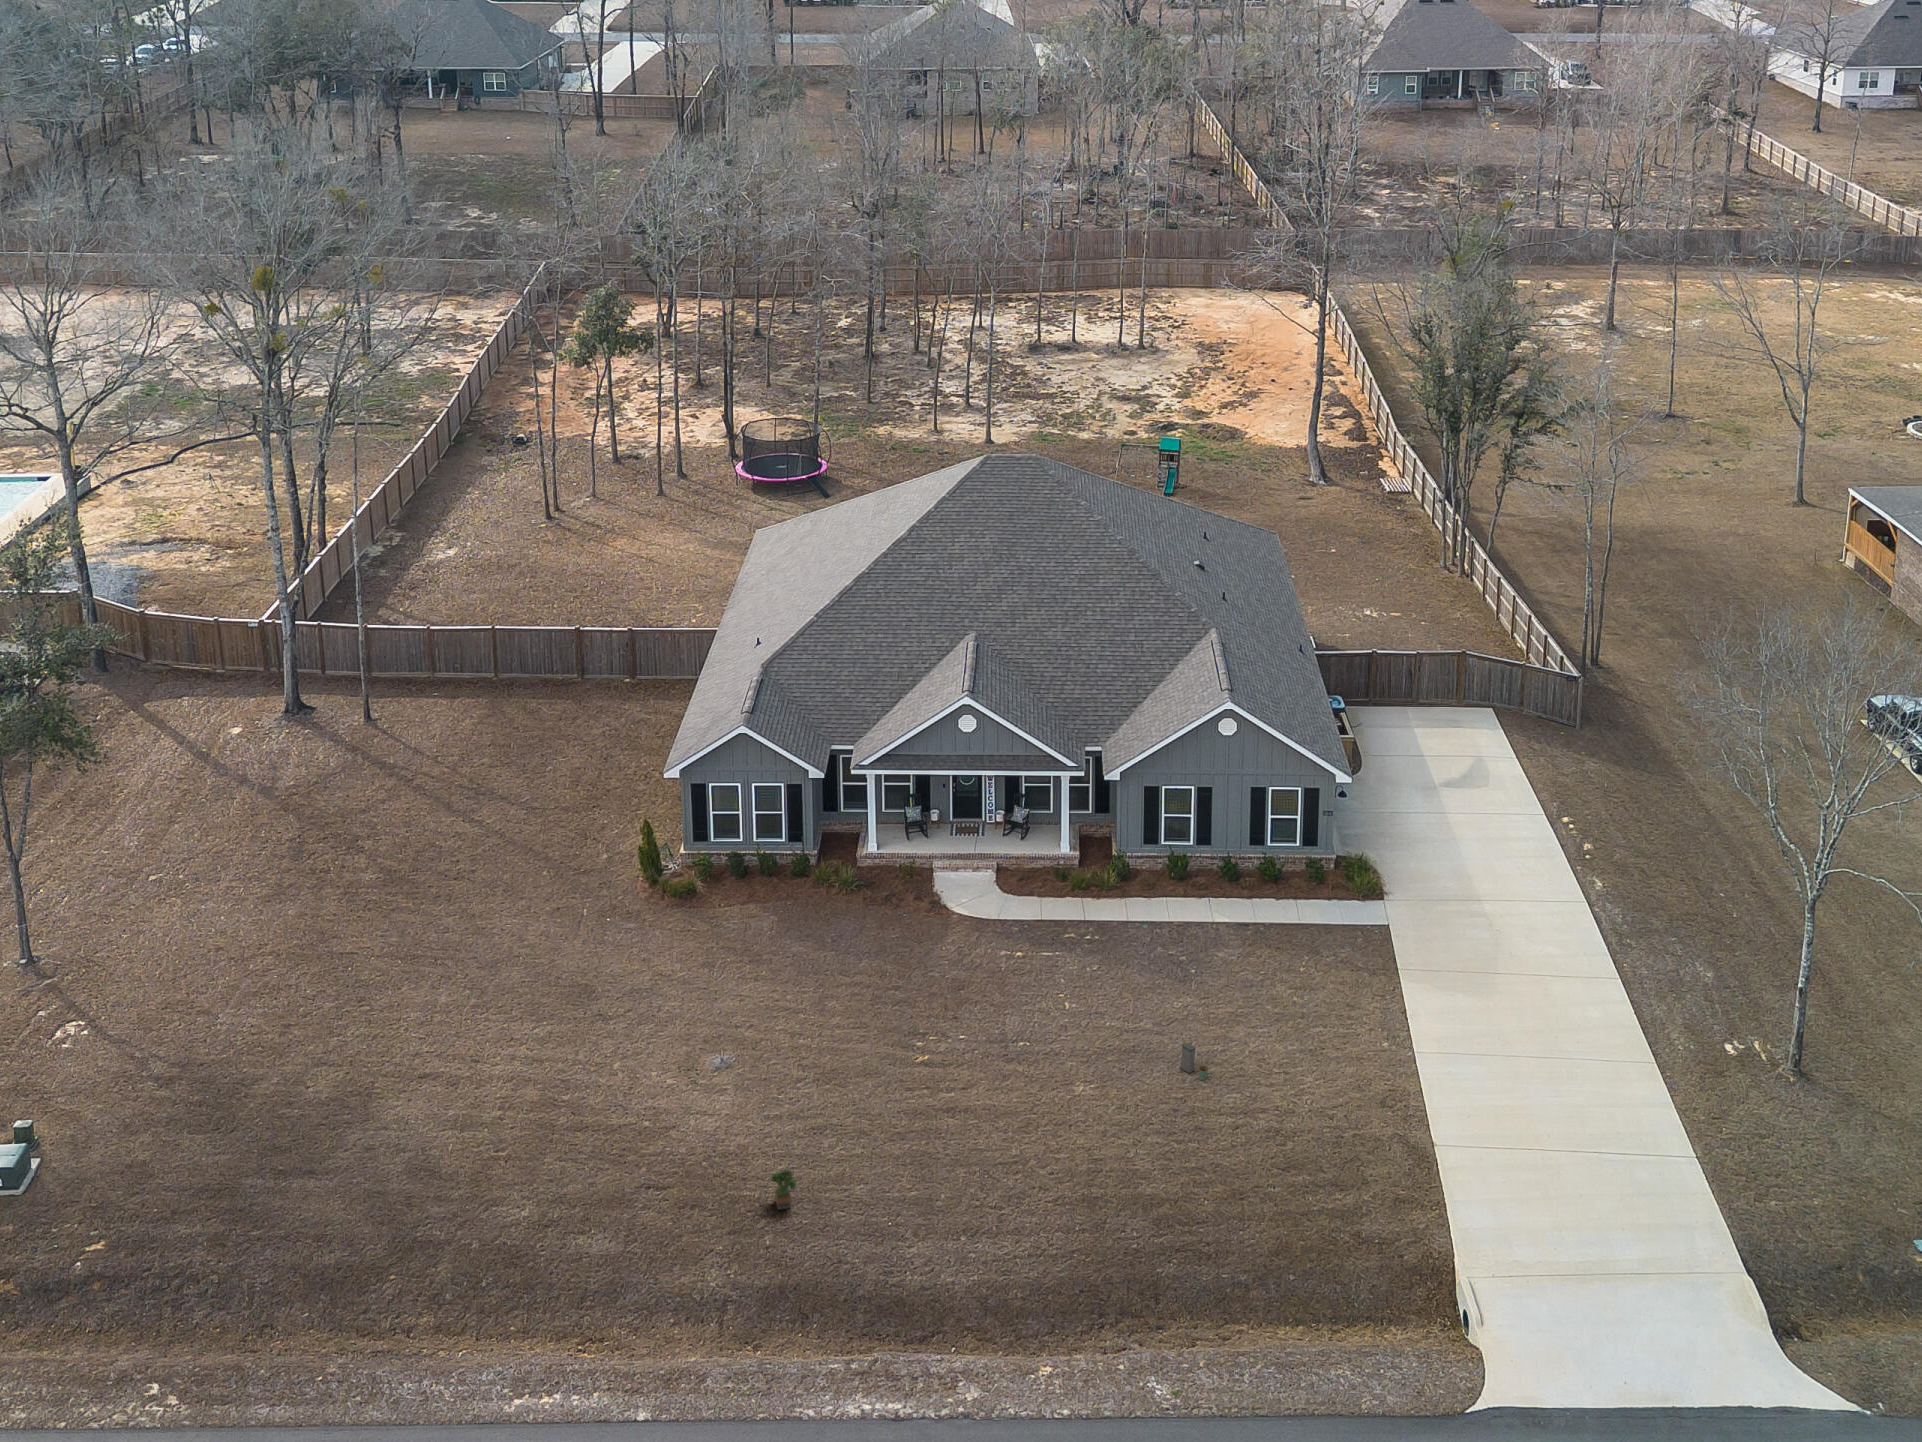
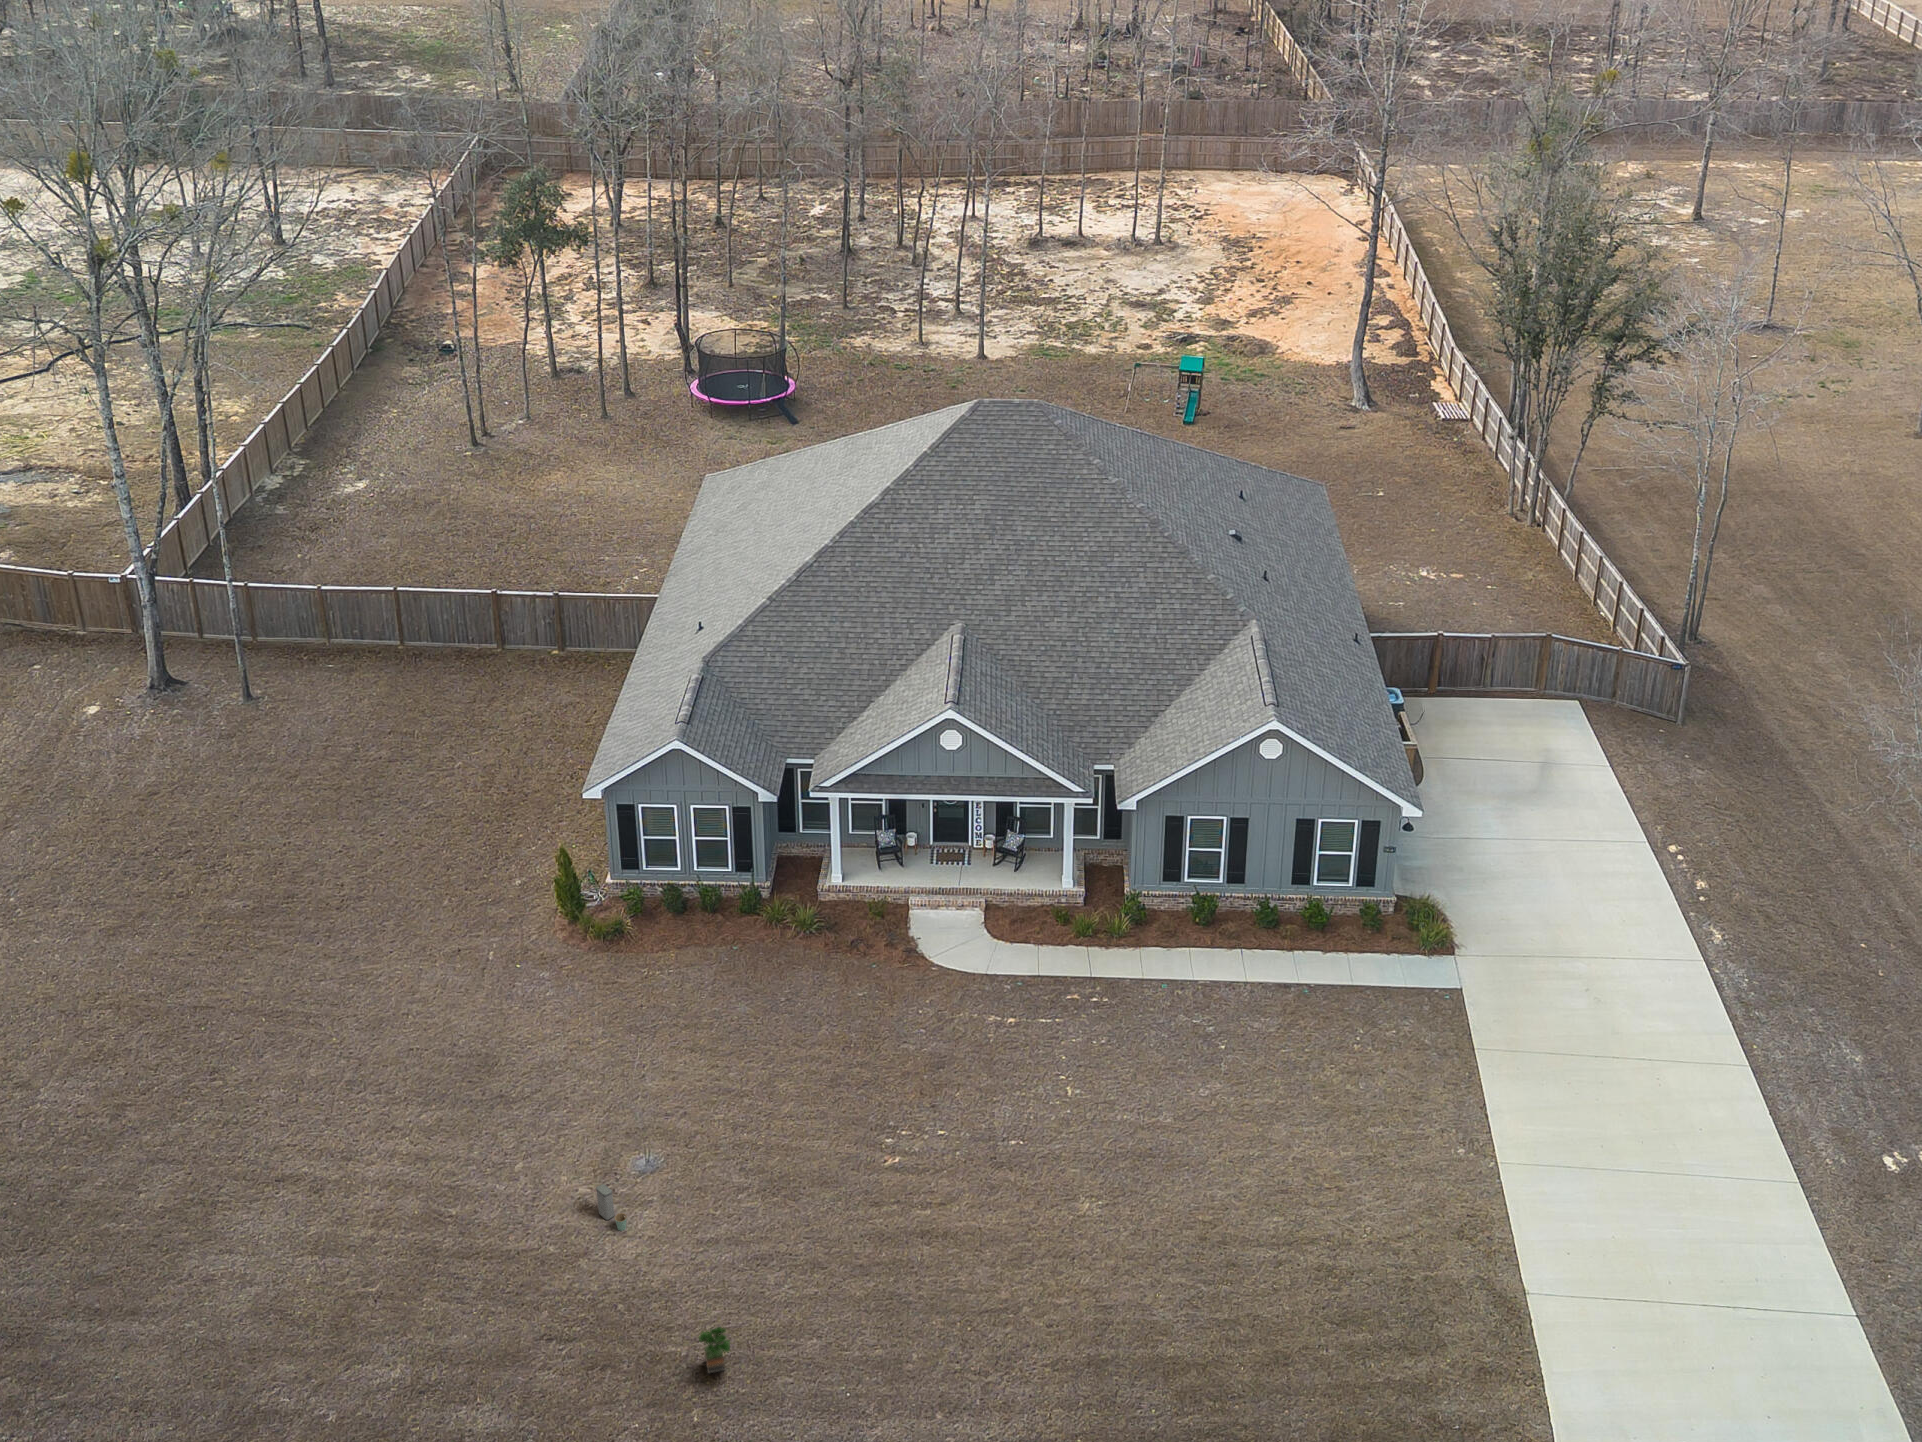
trash can: present [1181,1043,1208,1080] -> present [596,1184,627,1231]

